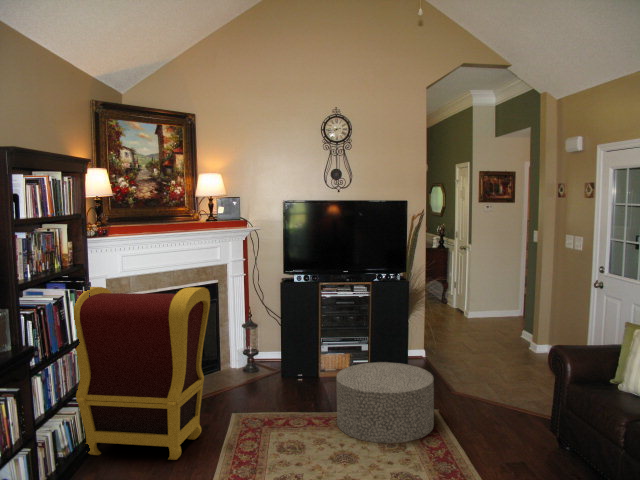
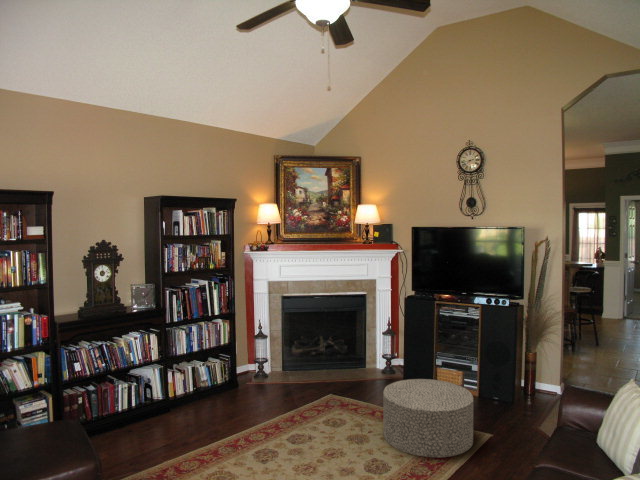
armchair: present [74,287,210,460] -> none [213,285,299,414]

